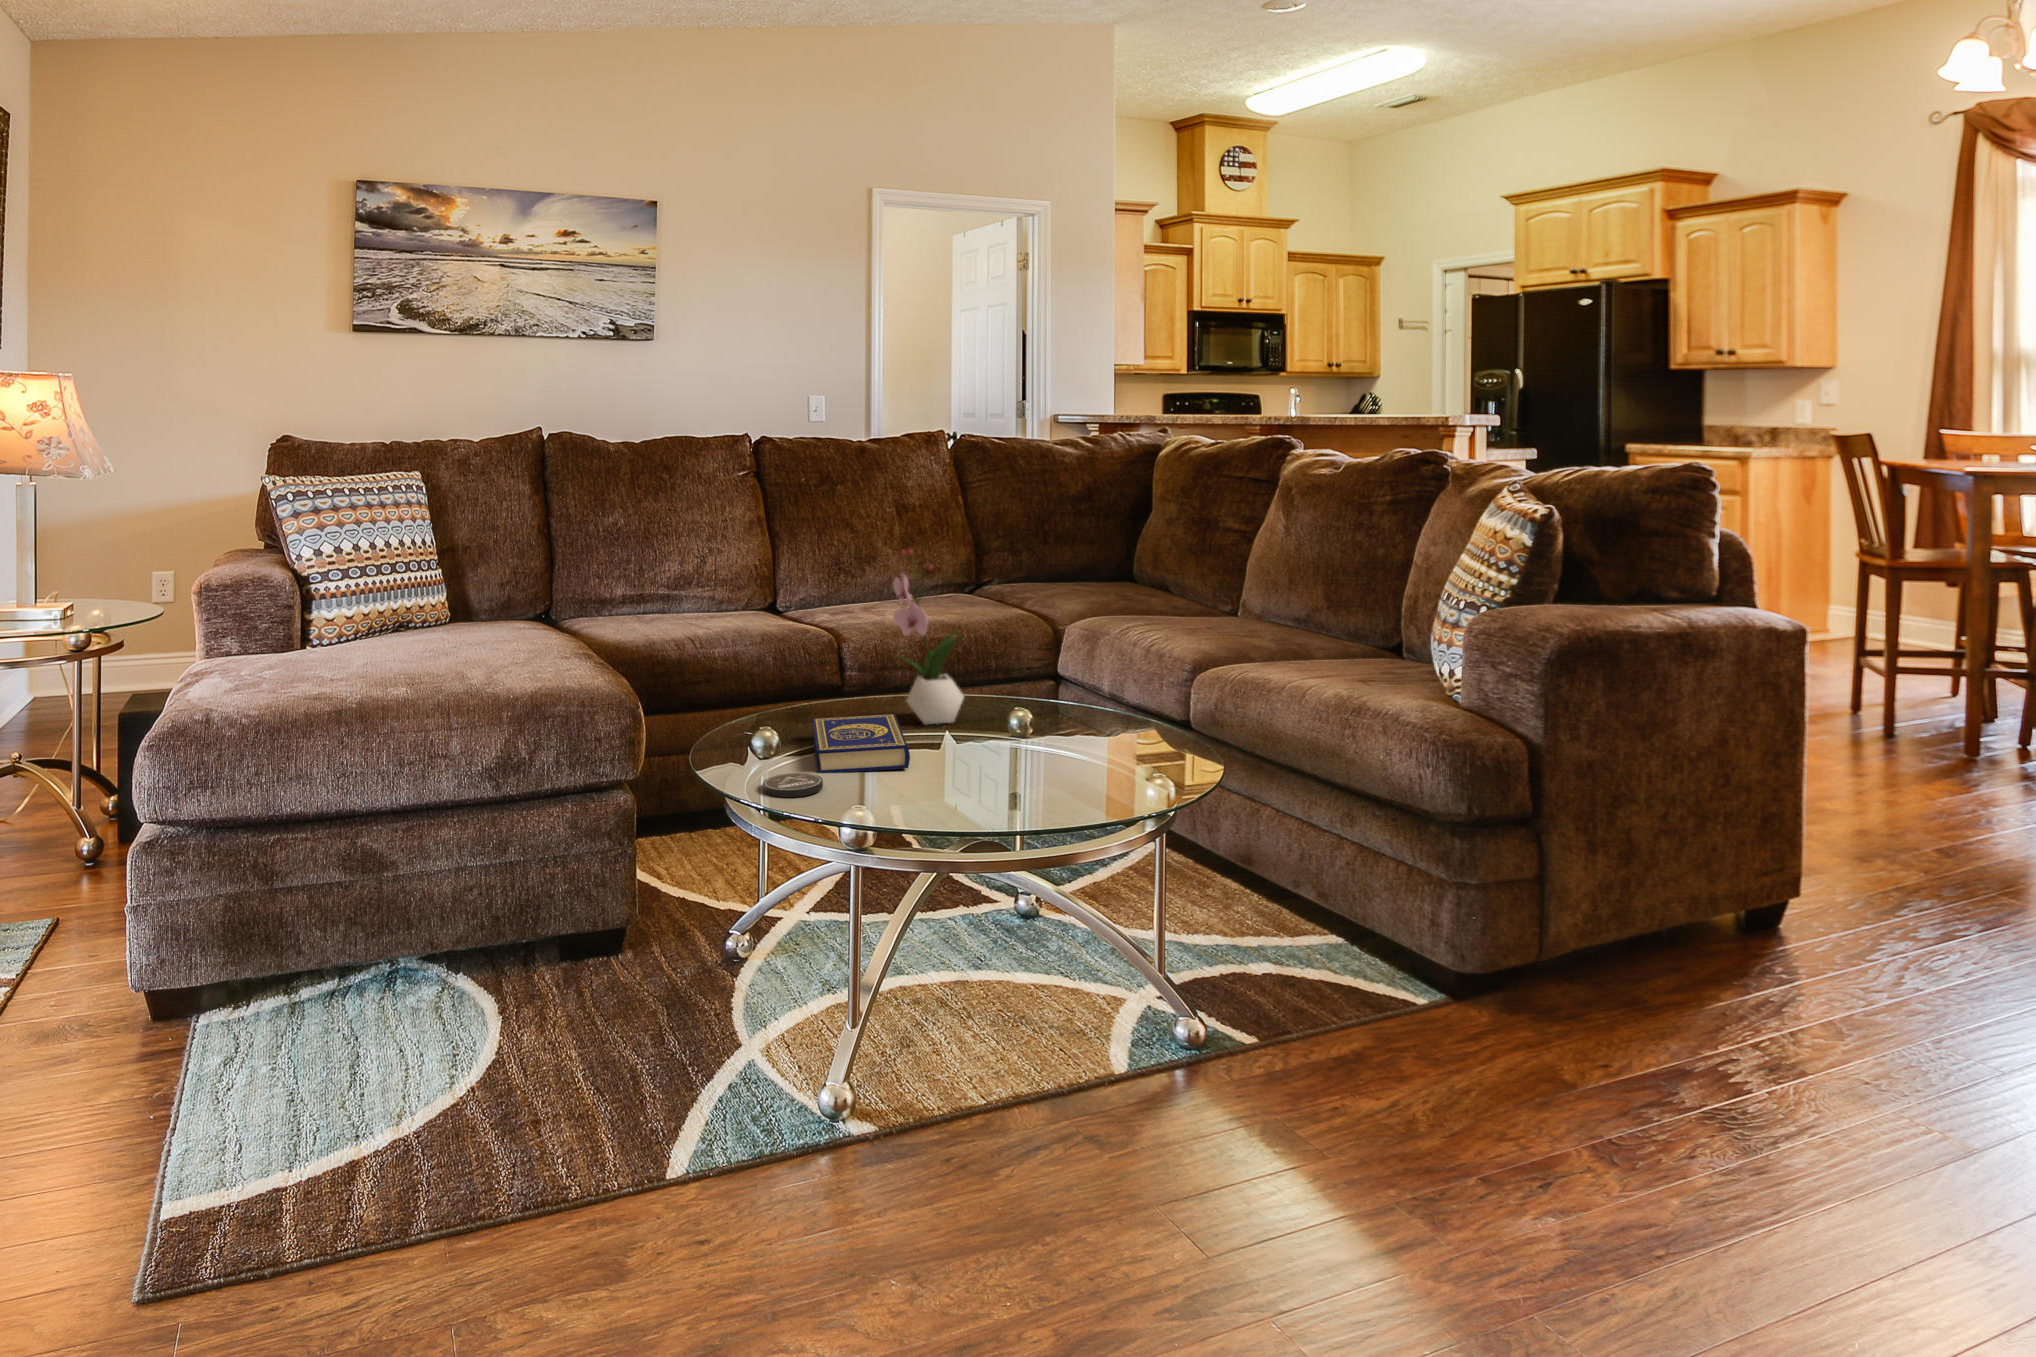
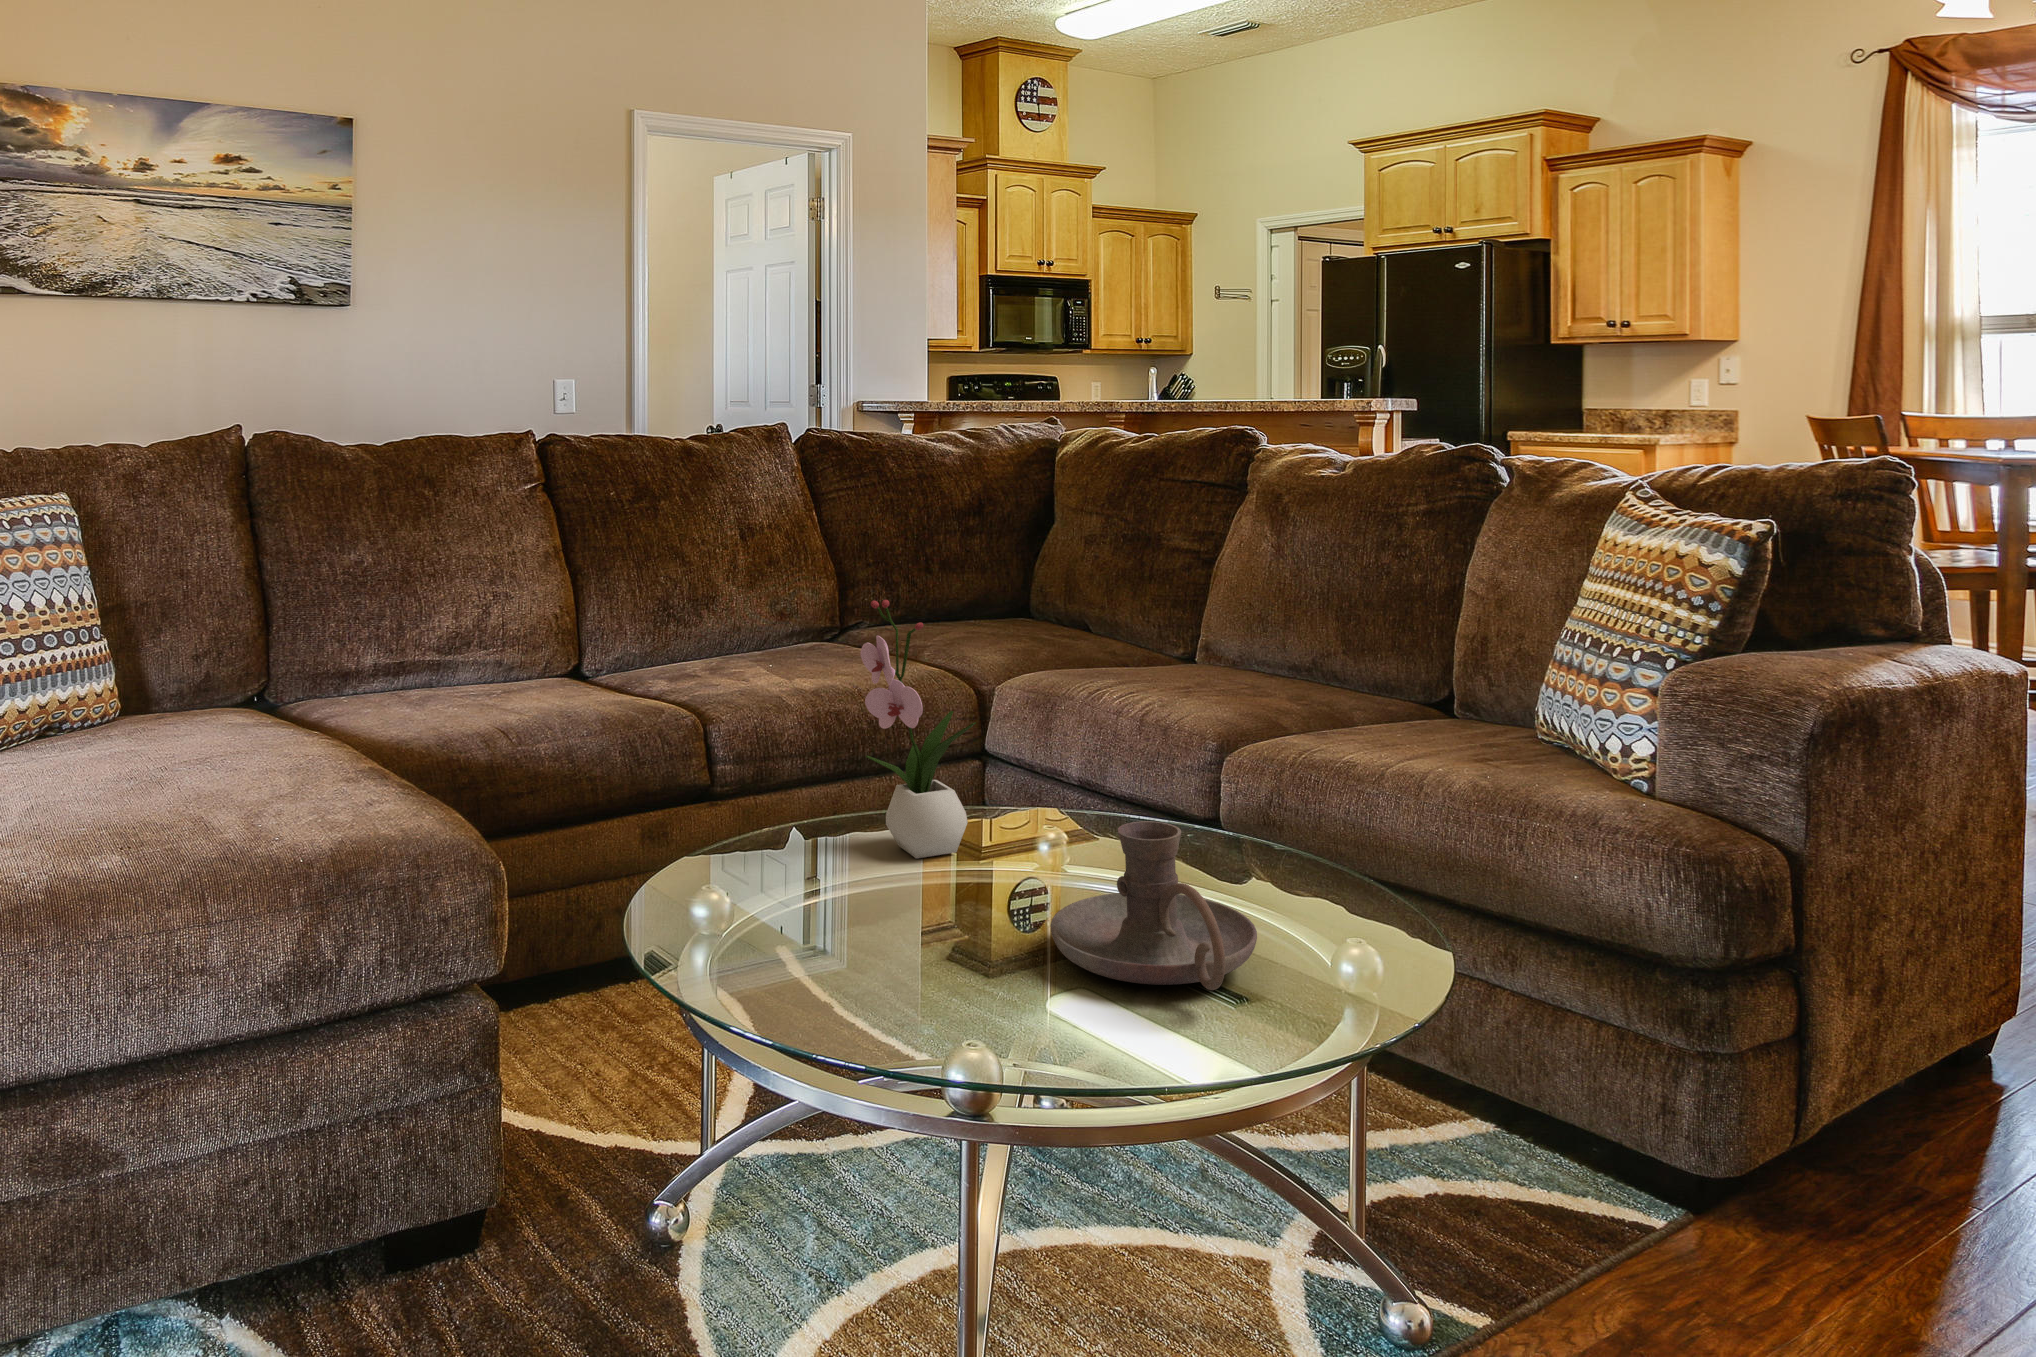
candle holder: none [964,692,1097,795] -> present [1050,821,1257,990]
book: present [813,714,910,773] -> none [770,850,957,964]
coaster: present [763,773,823,797] -> none [757,969,851,1019]

